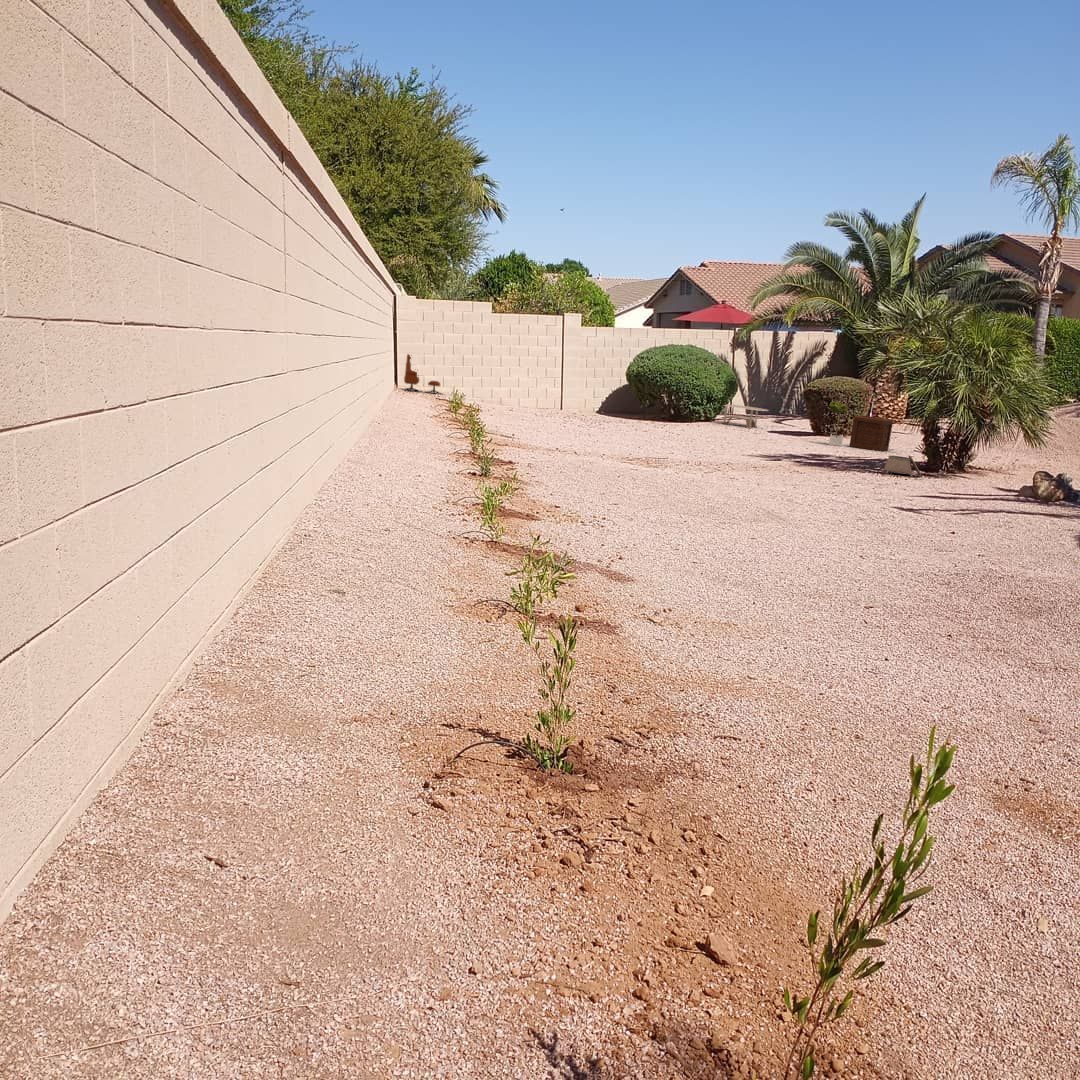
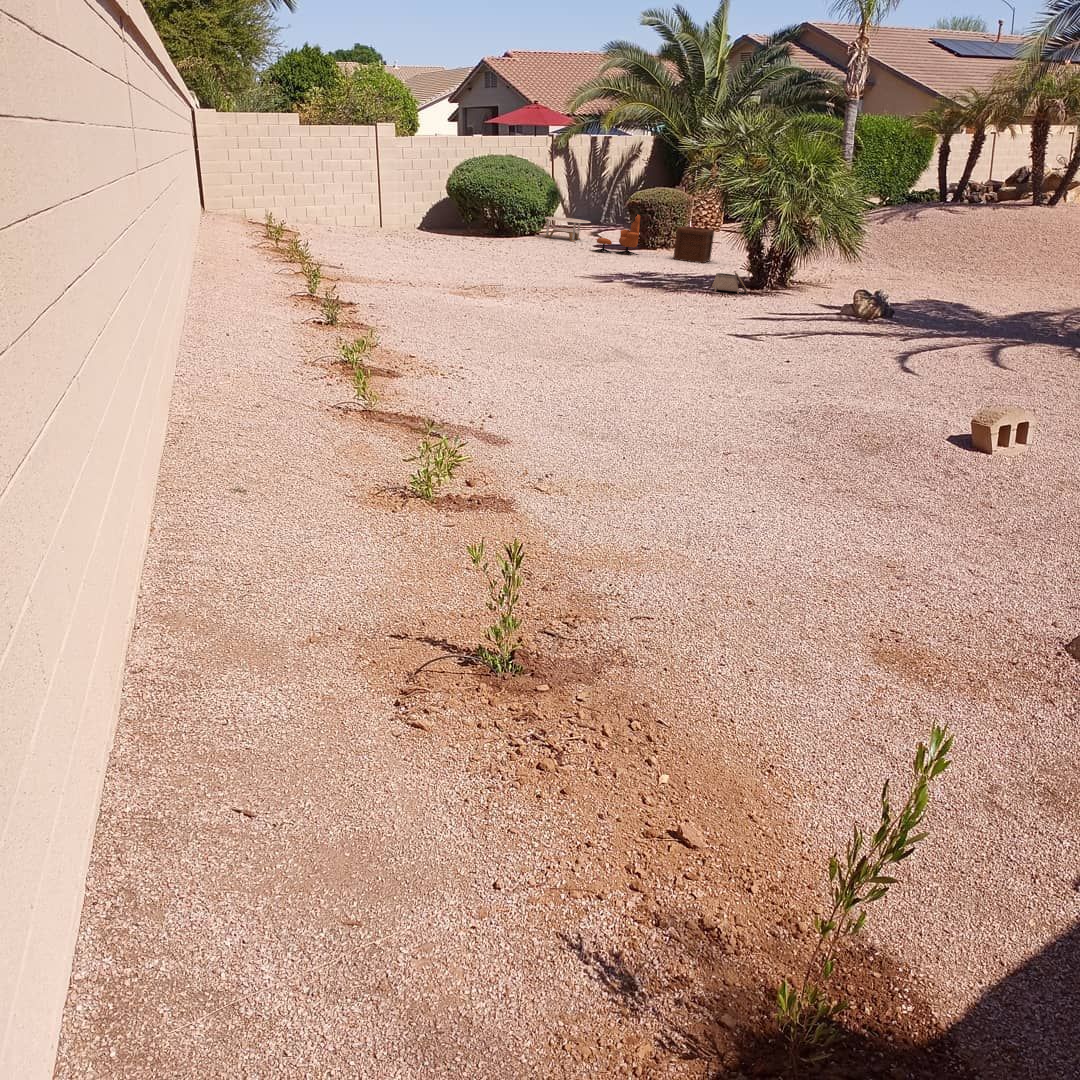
lounge chair: present [404,354,441,394] -> present [593,215,640,255]
potted tree: present [829,401,849,446] -> none [653,213,672,260]

